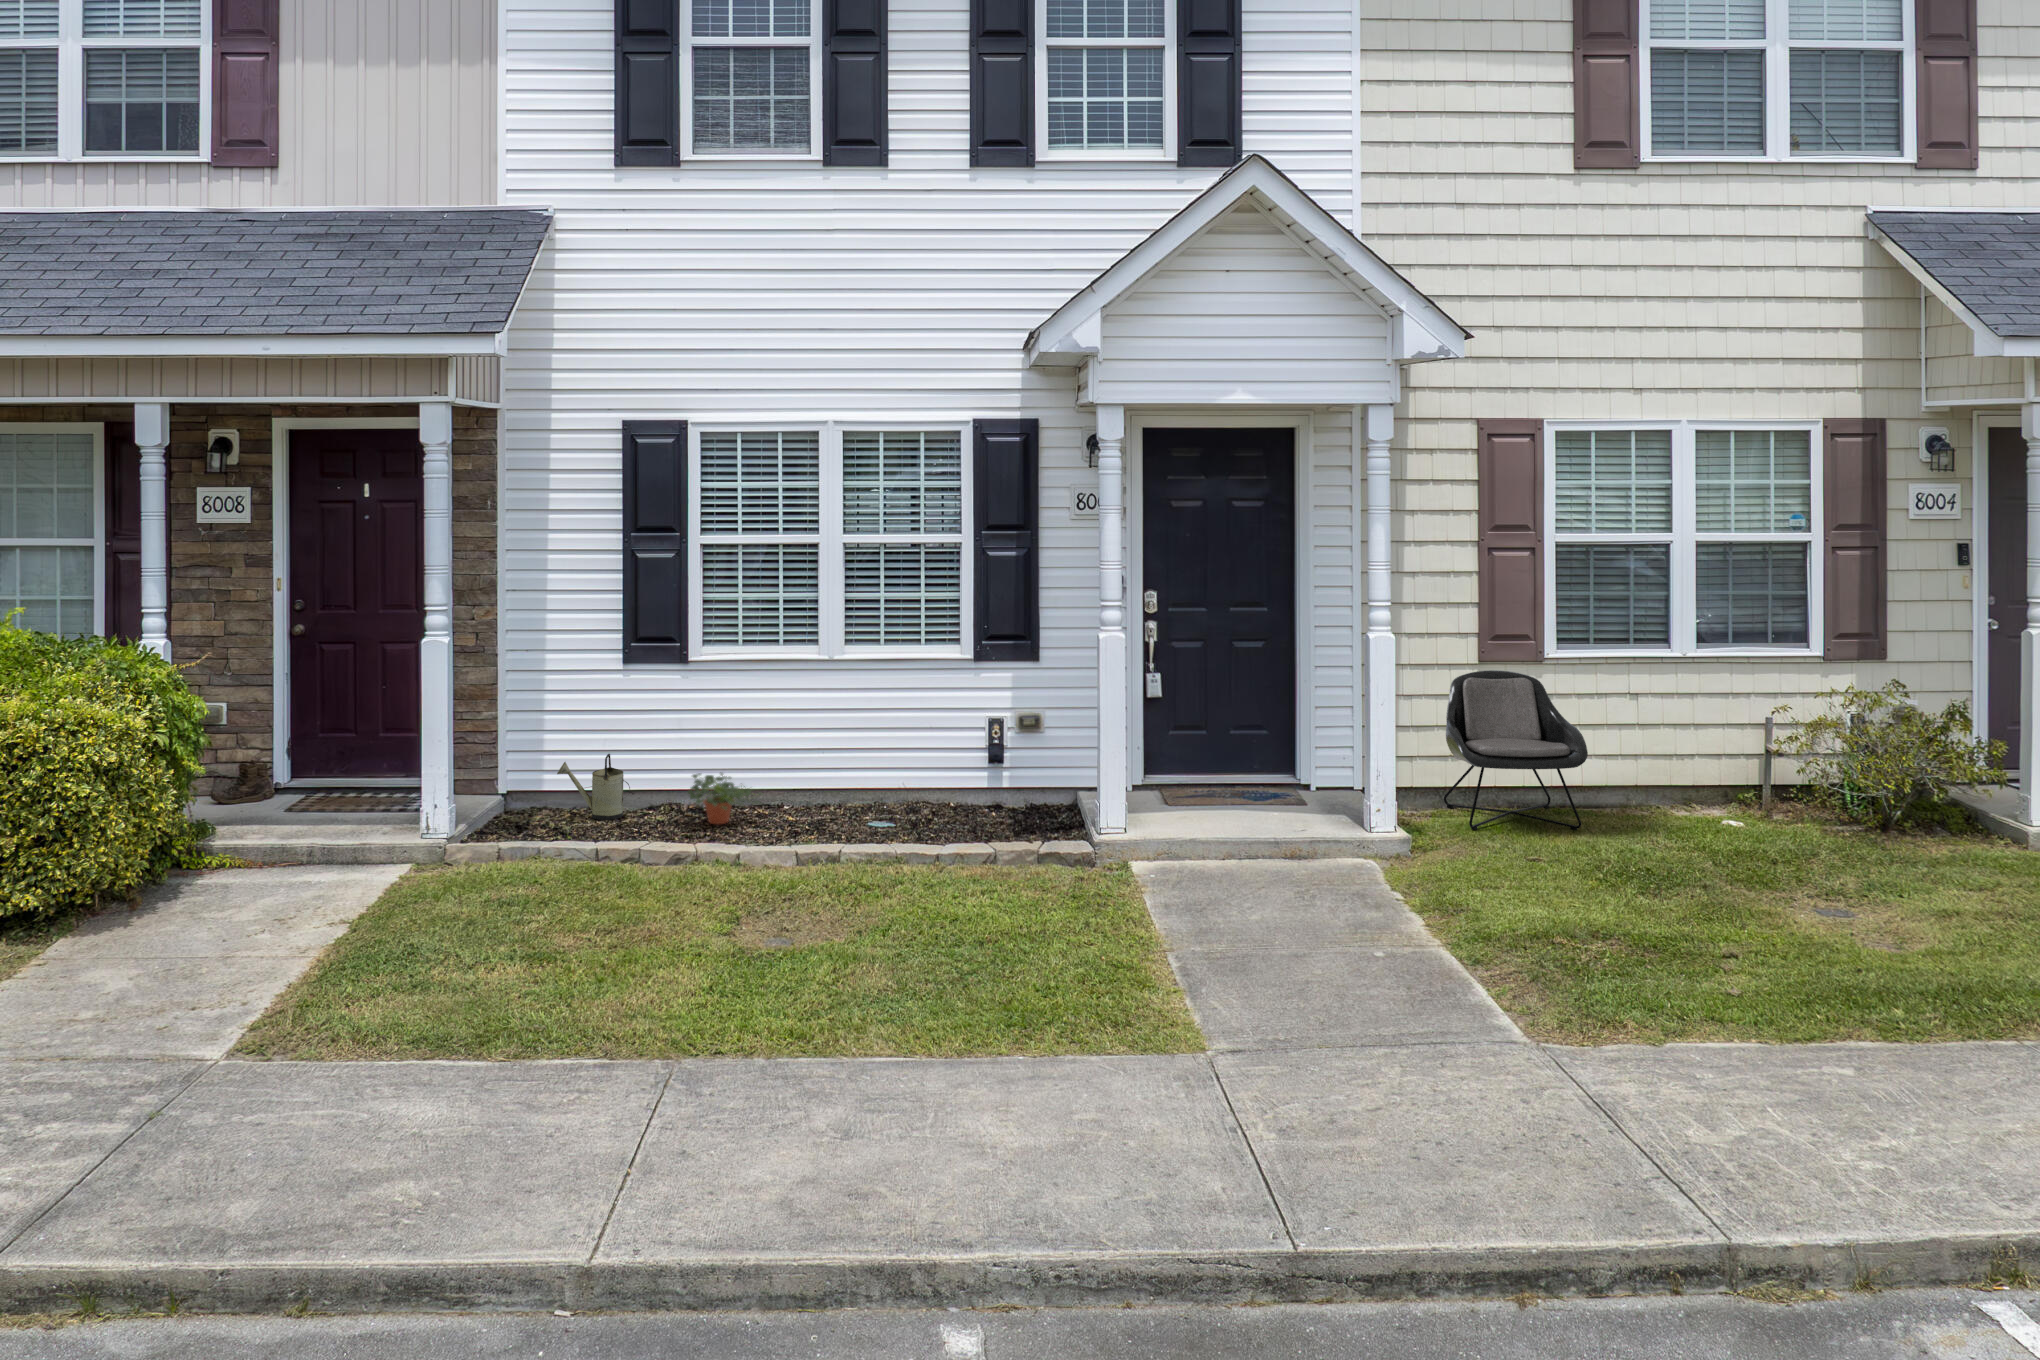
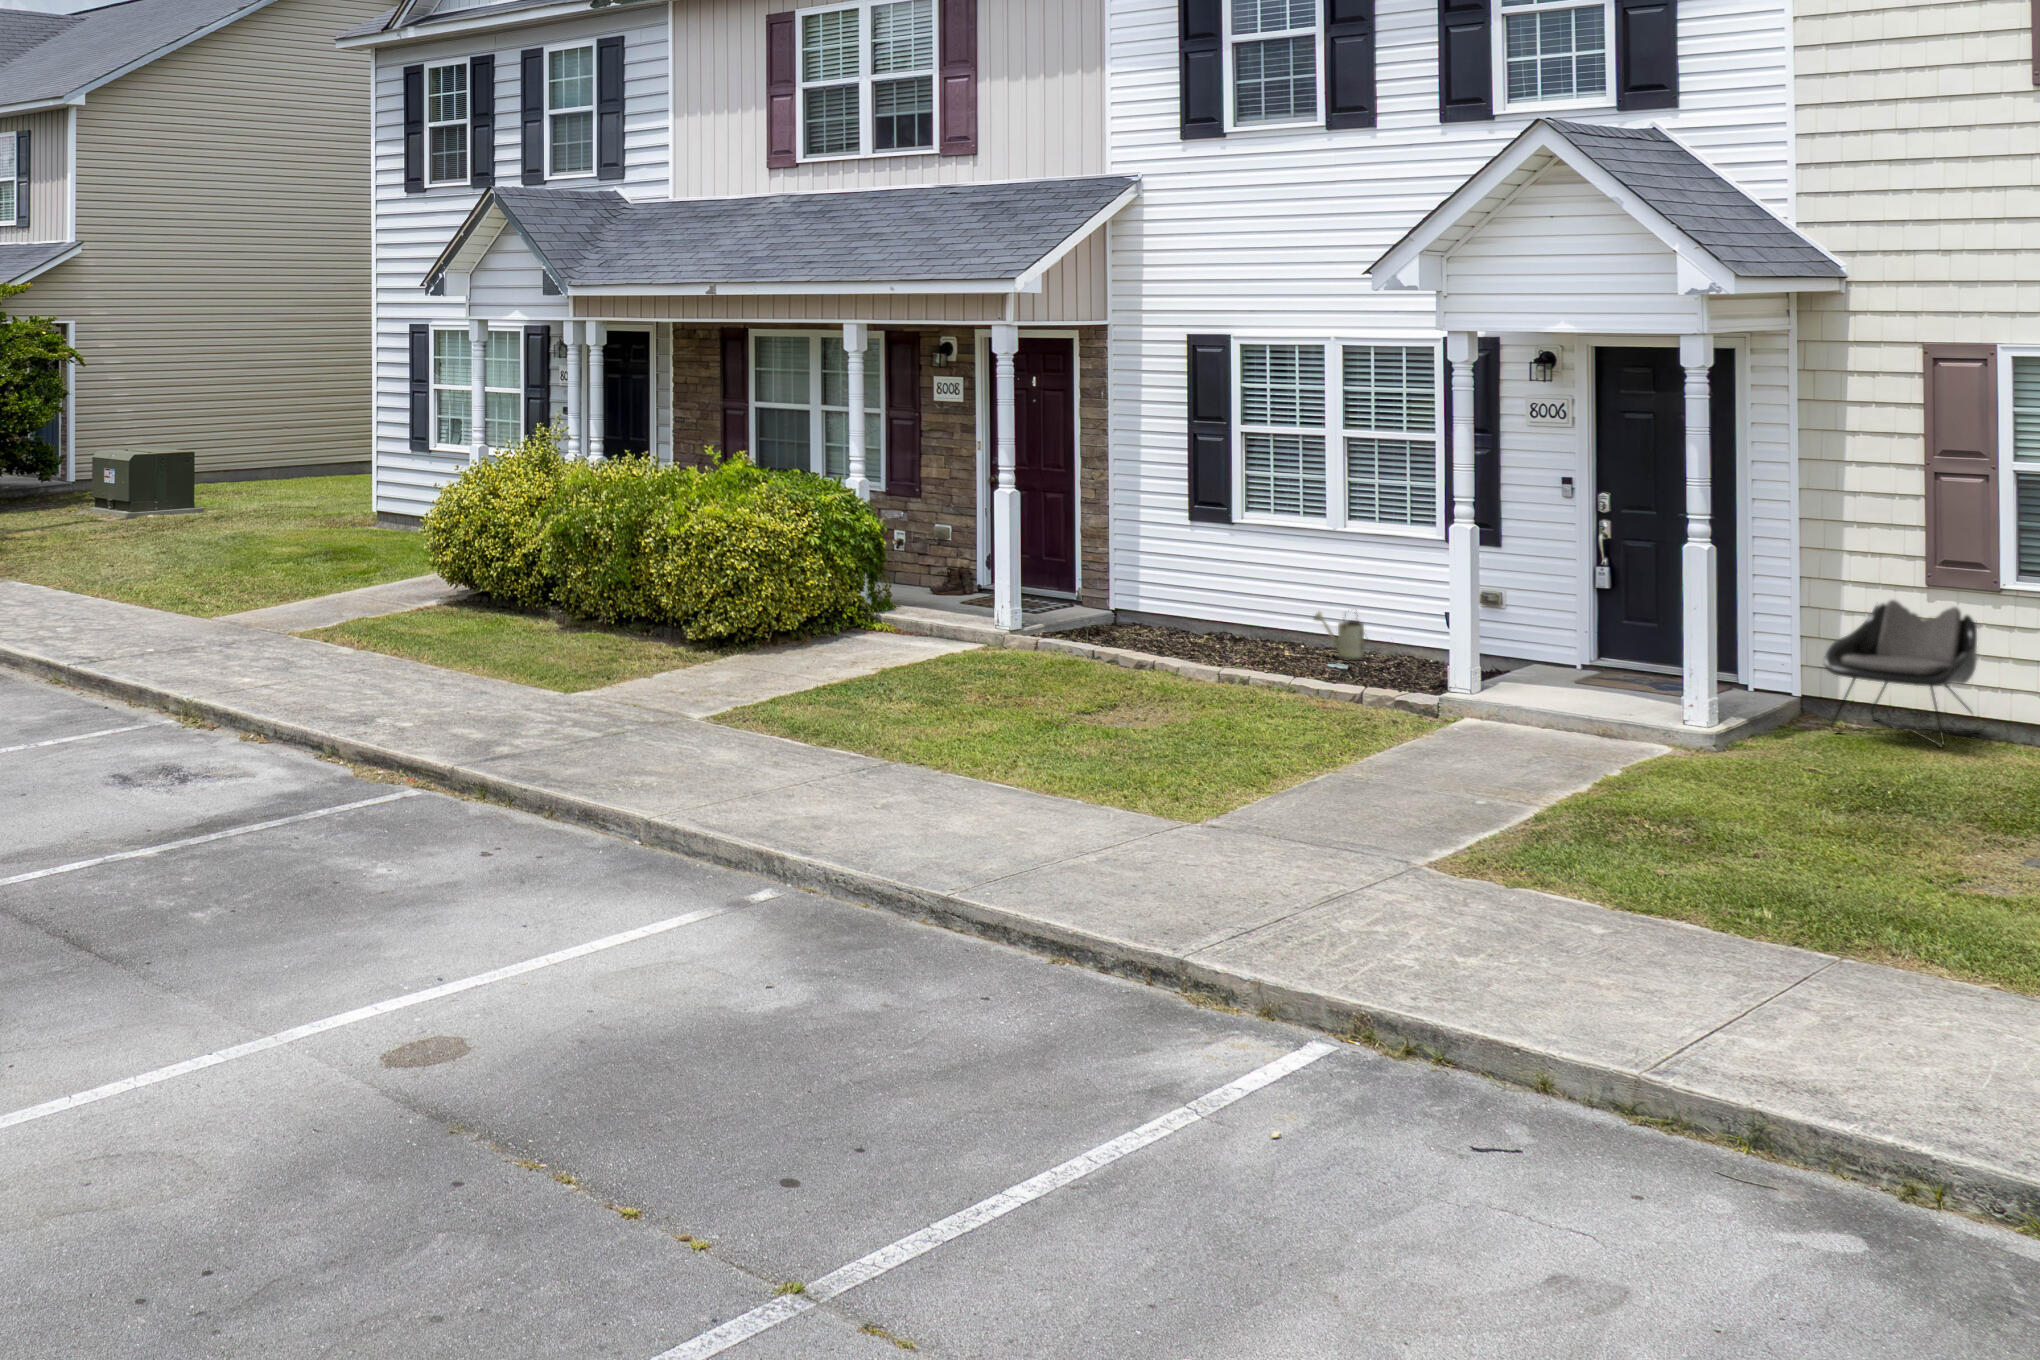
watering can: present [557,754,630,820] -> present [1314,612,1364,661]
potted plant: present [688,773,763,824] -> none [1209,611,1274,649]

